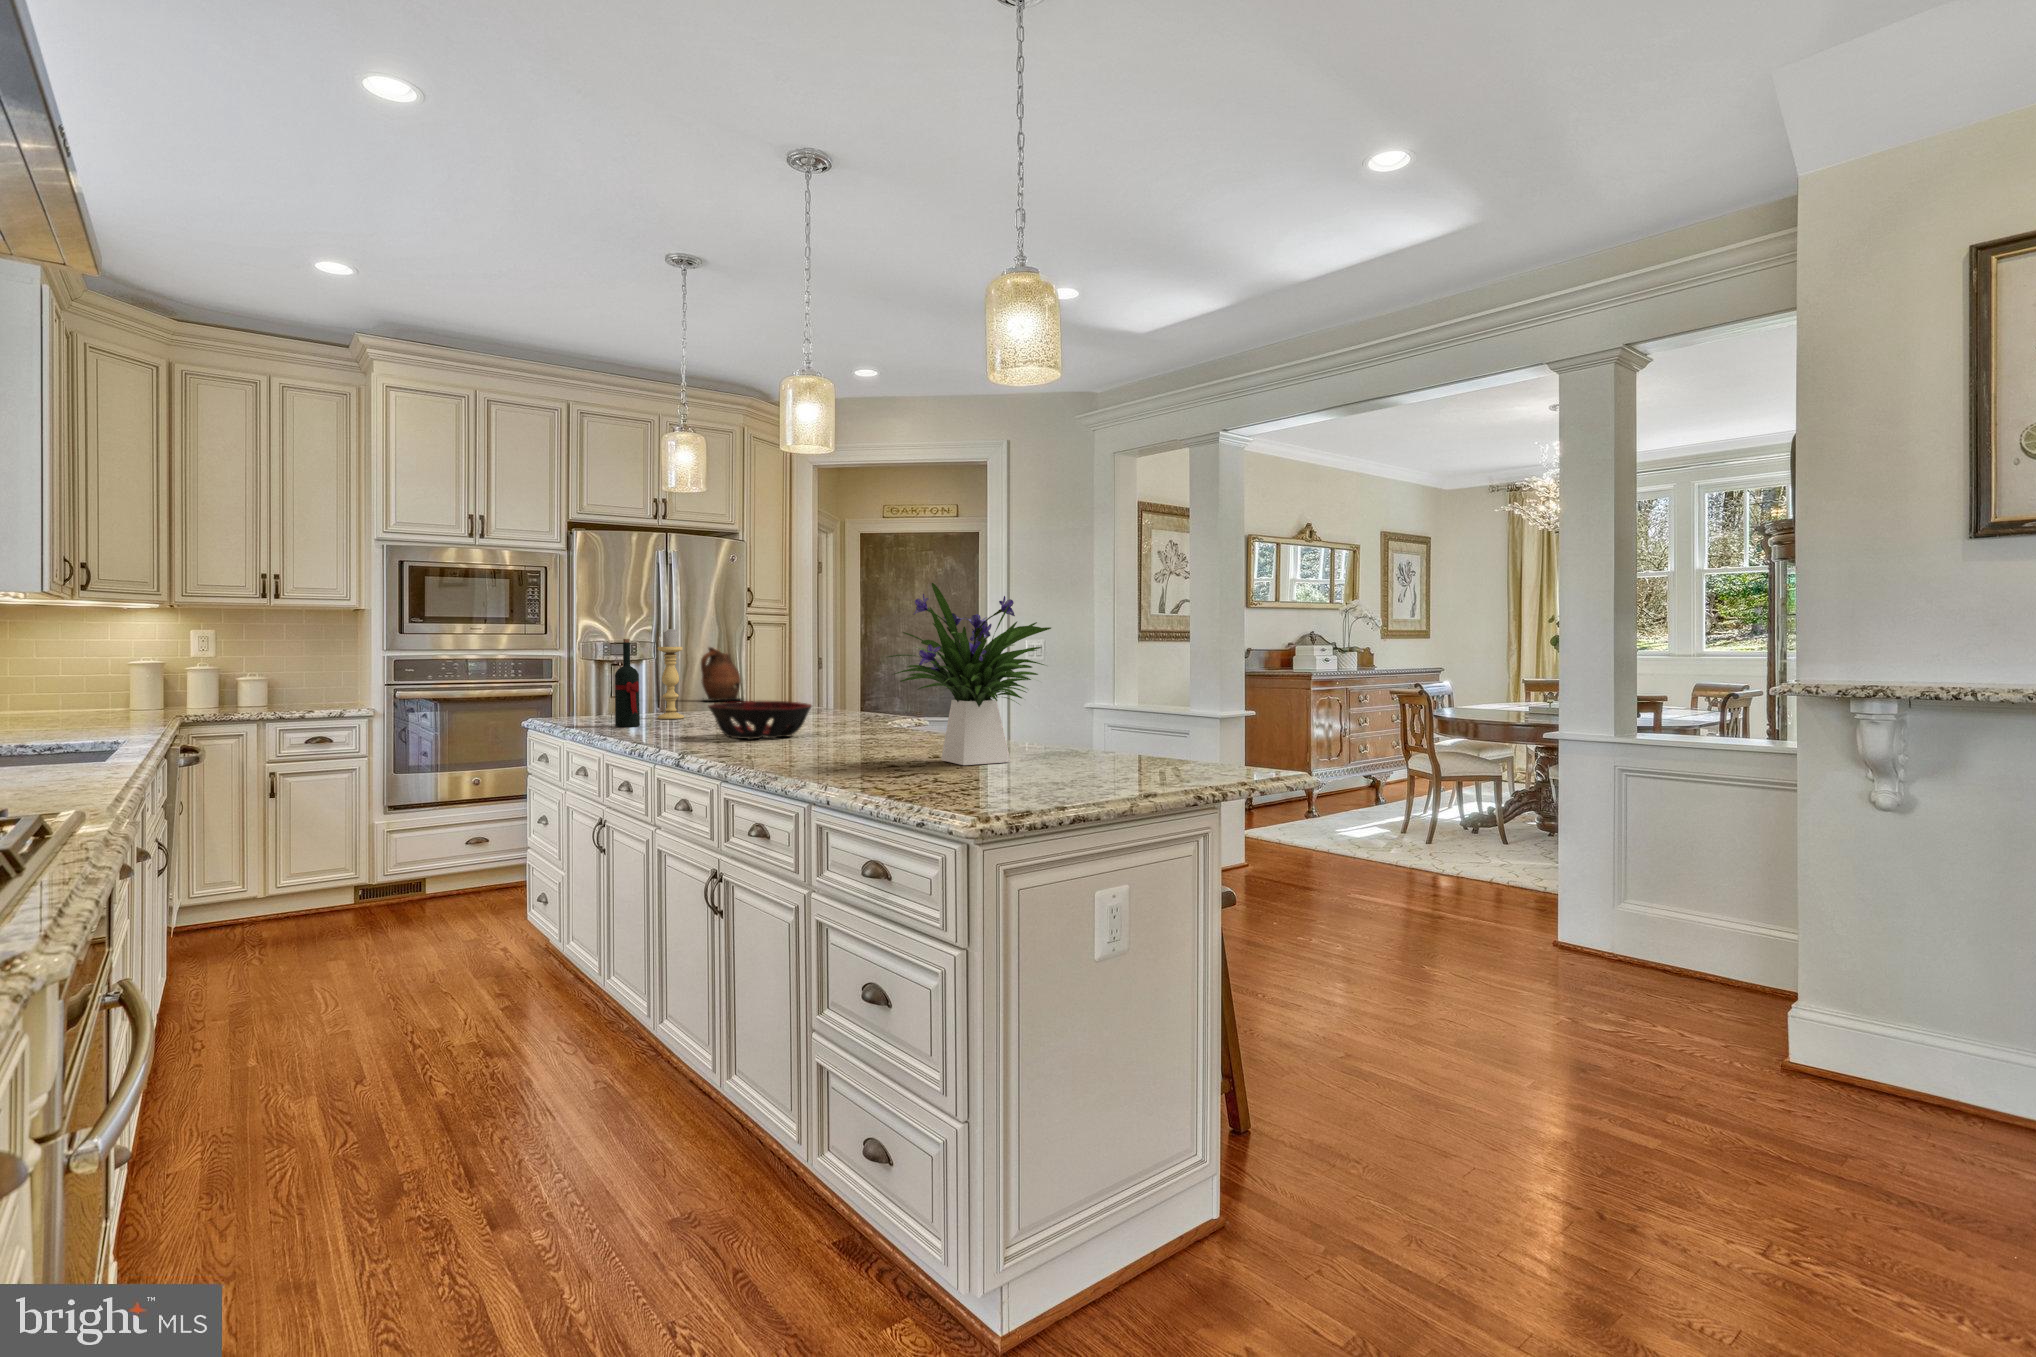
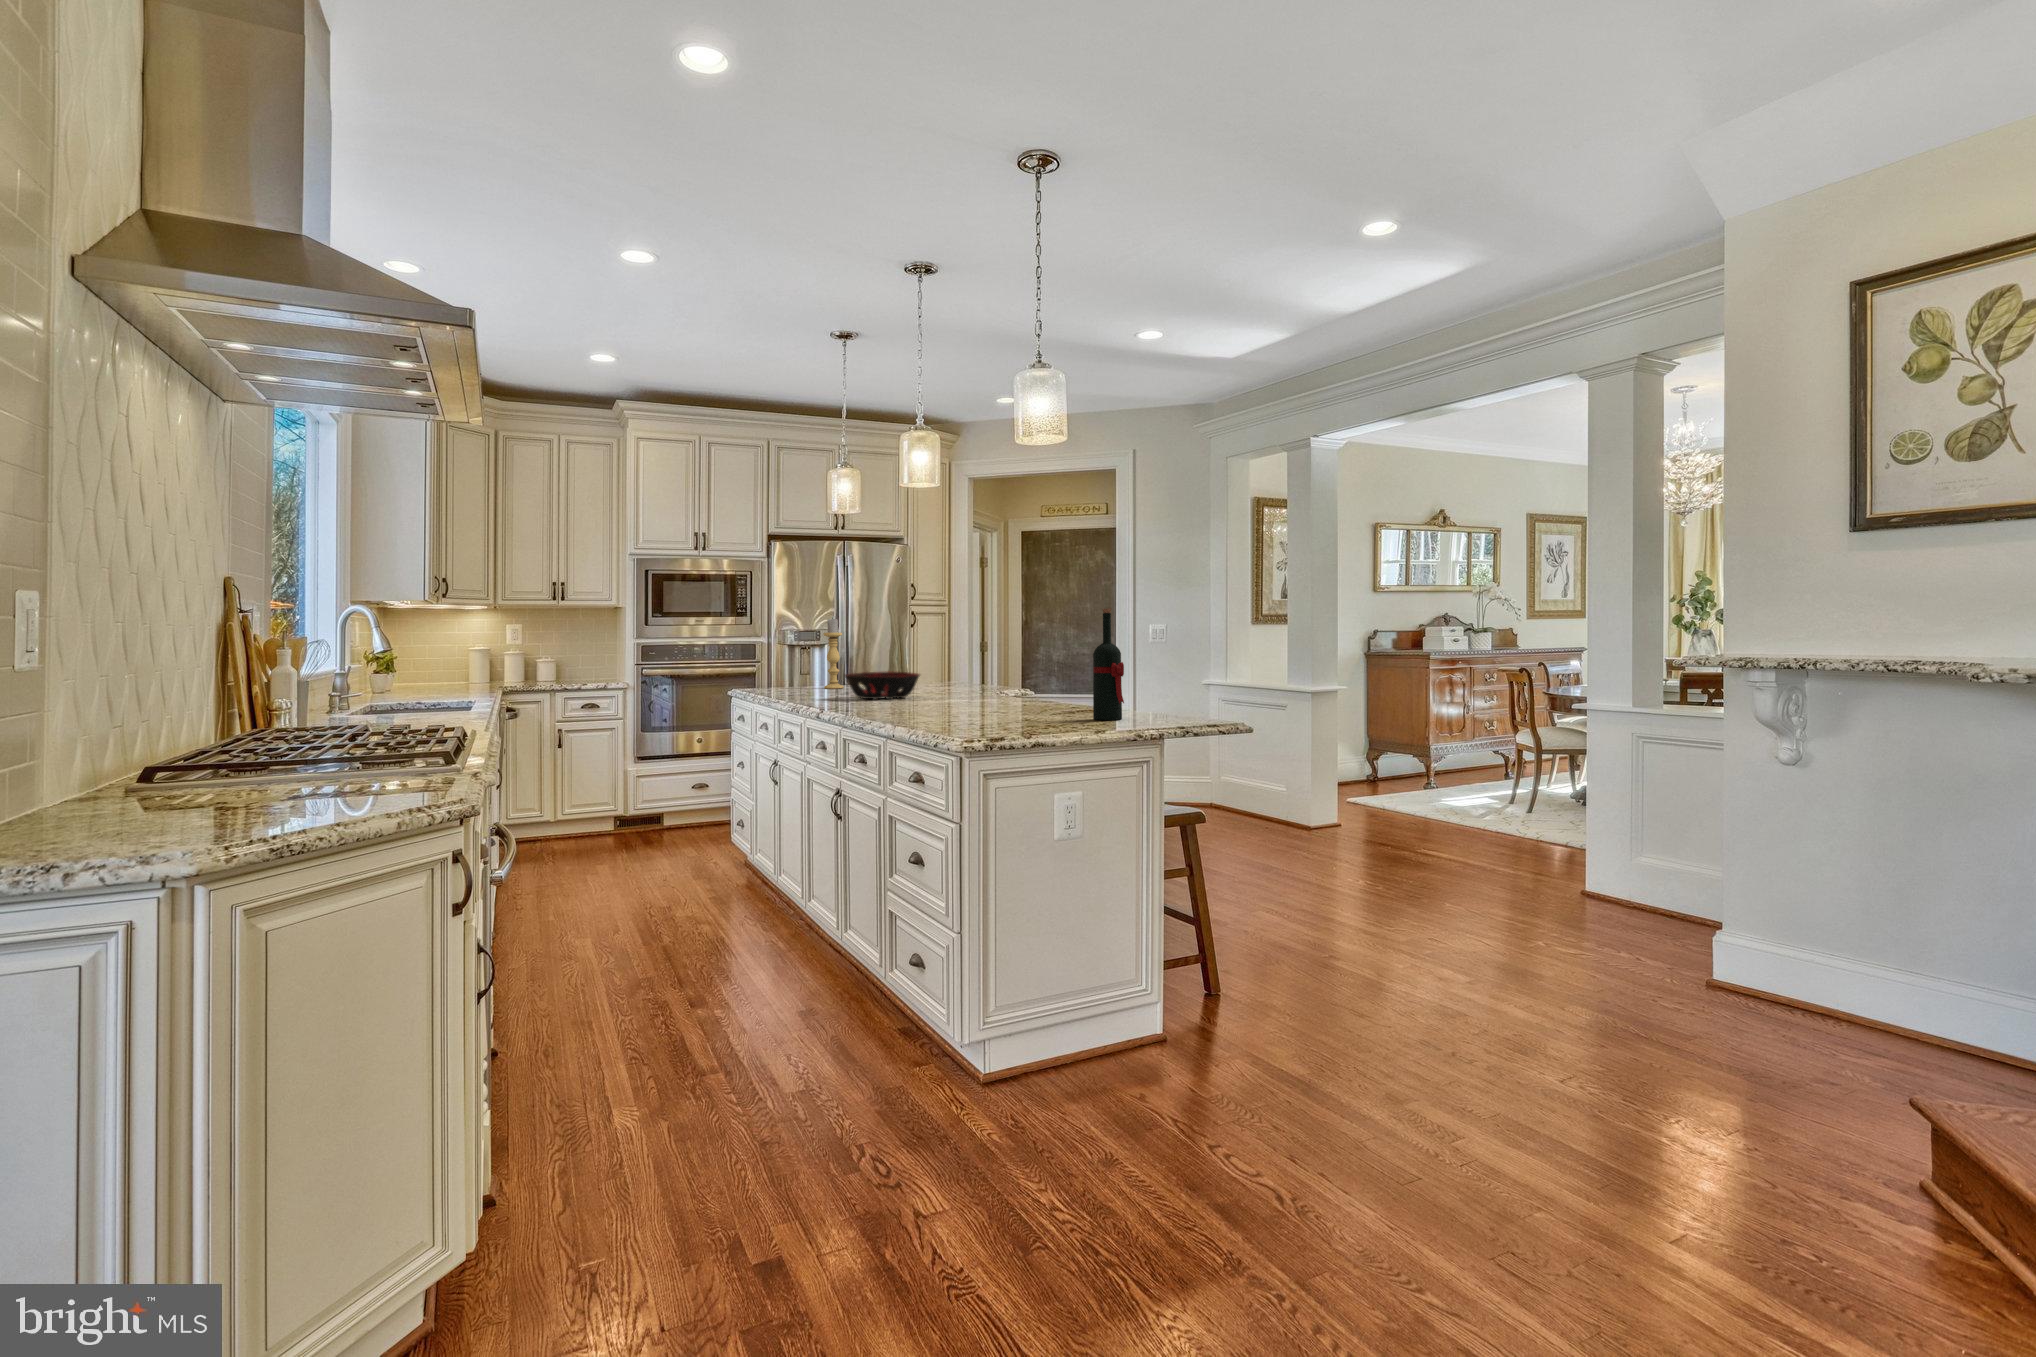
flower arrangement: present [888,583,1051,765] -> none [944,581,1063,712]
wine bottle: present [615,639,640,727] -> present [1093,609,1124,720]
ceramic pitcher: present [701,647,742,701] -> none [868,634,905,678]

